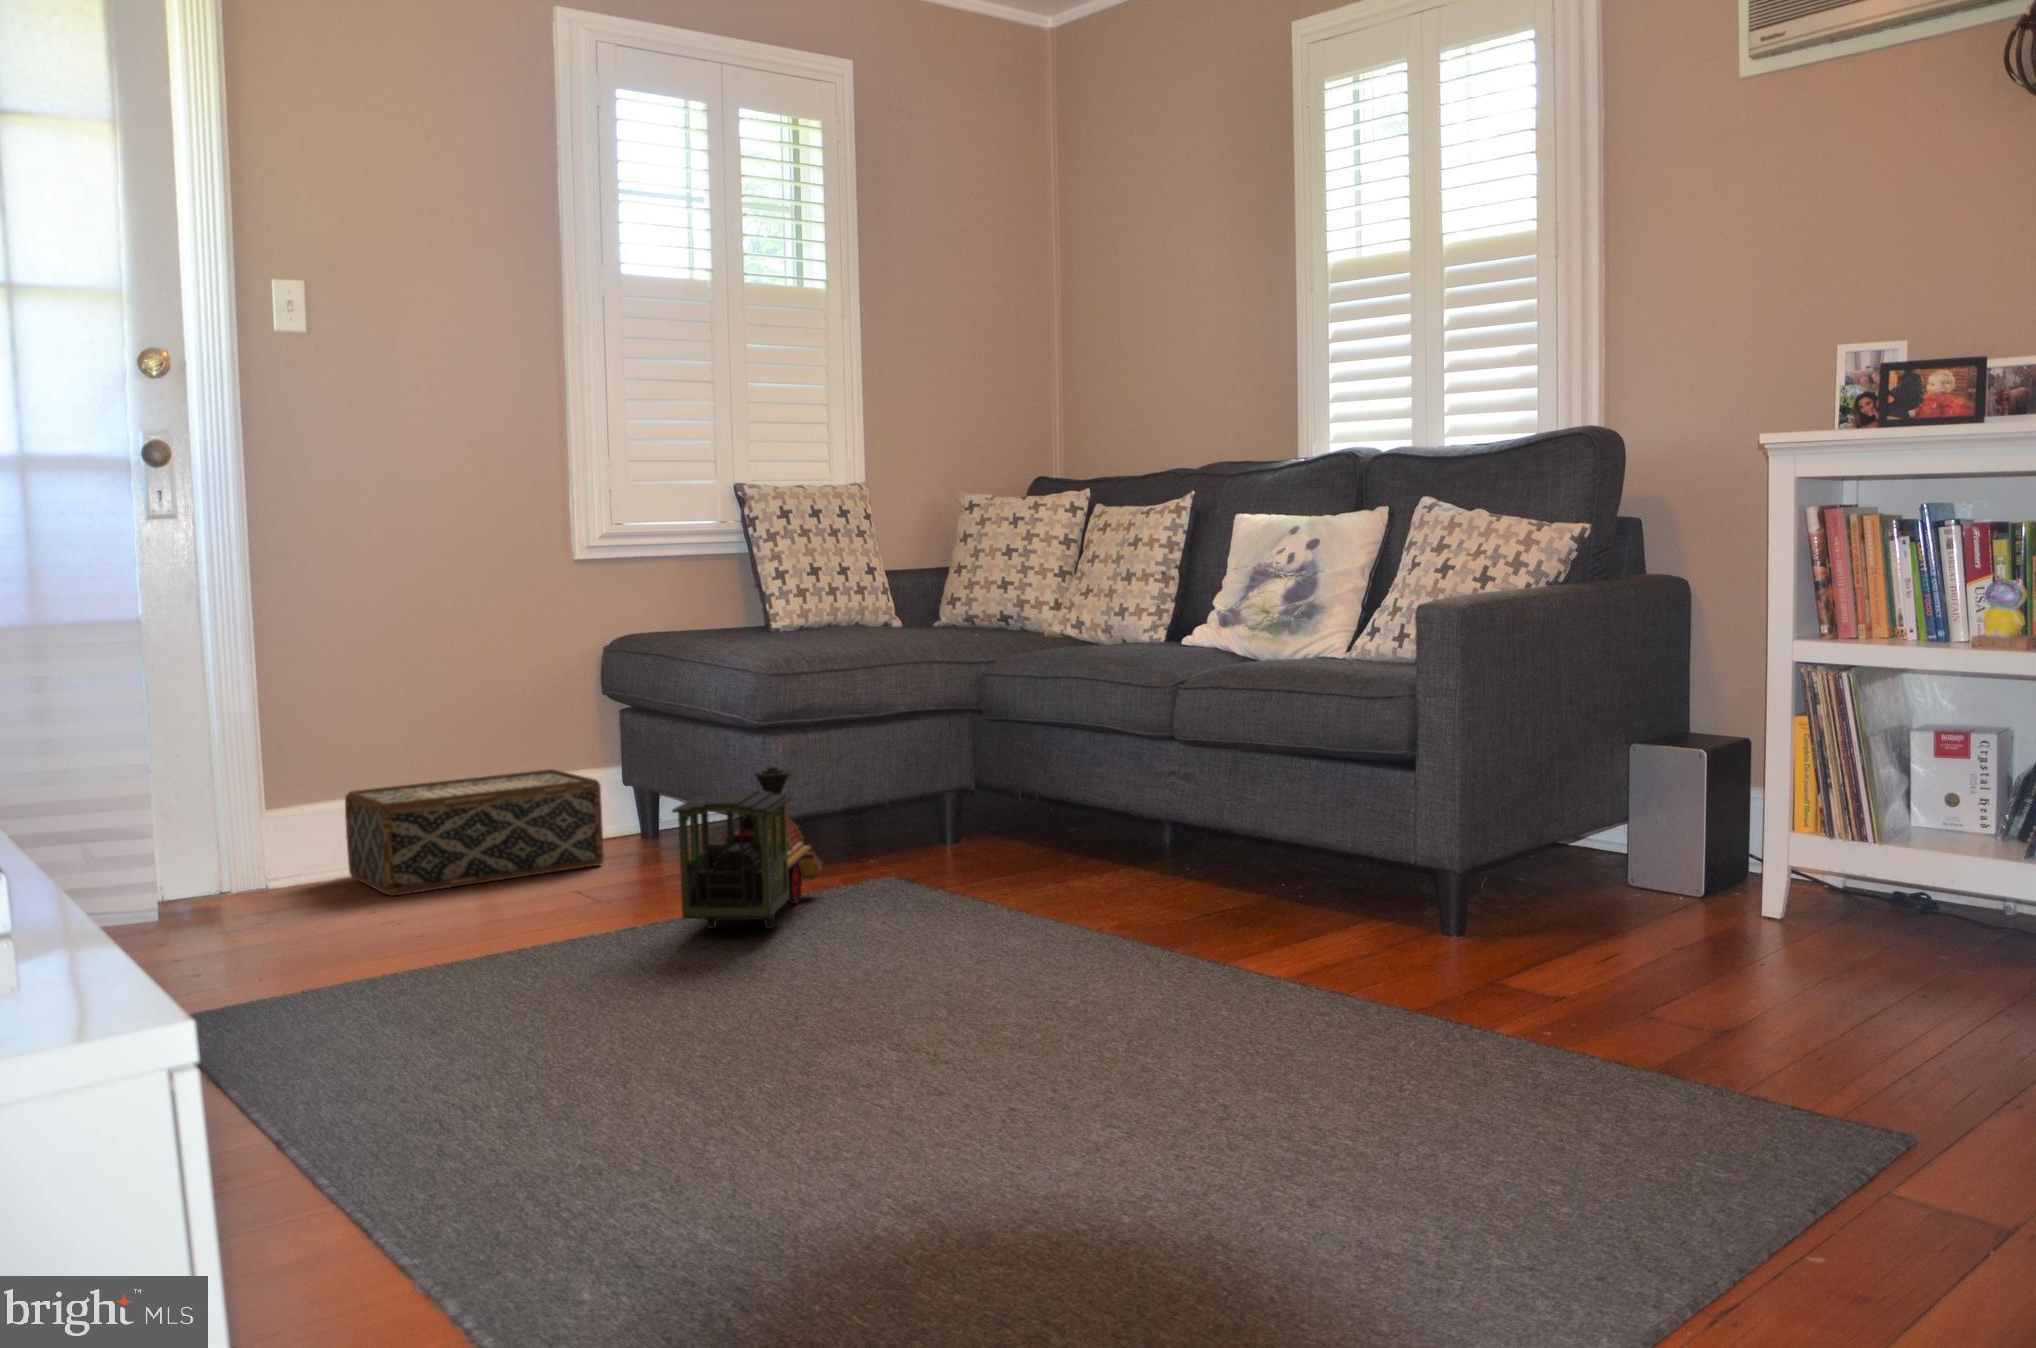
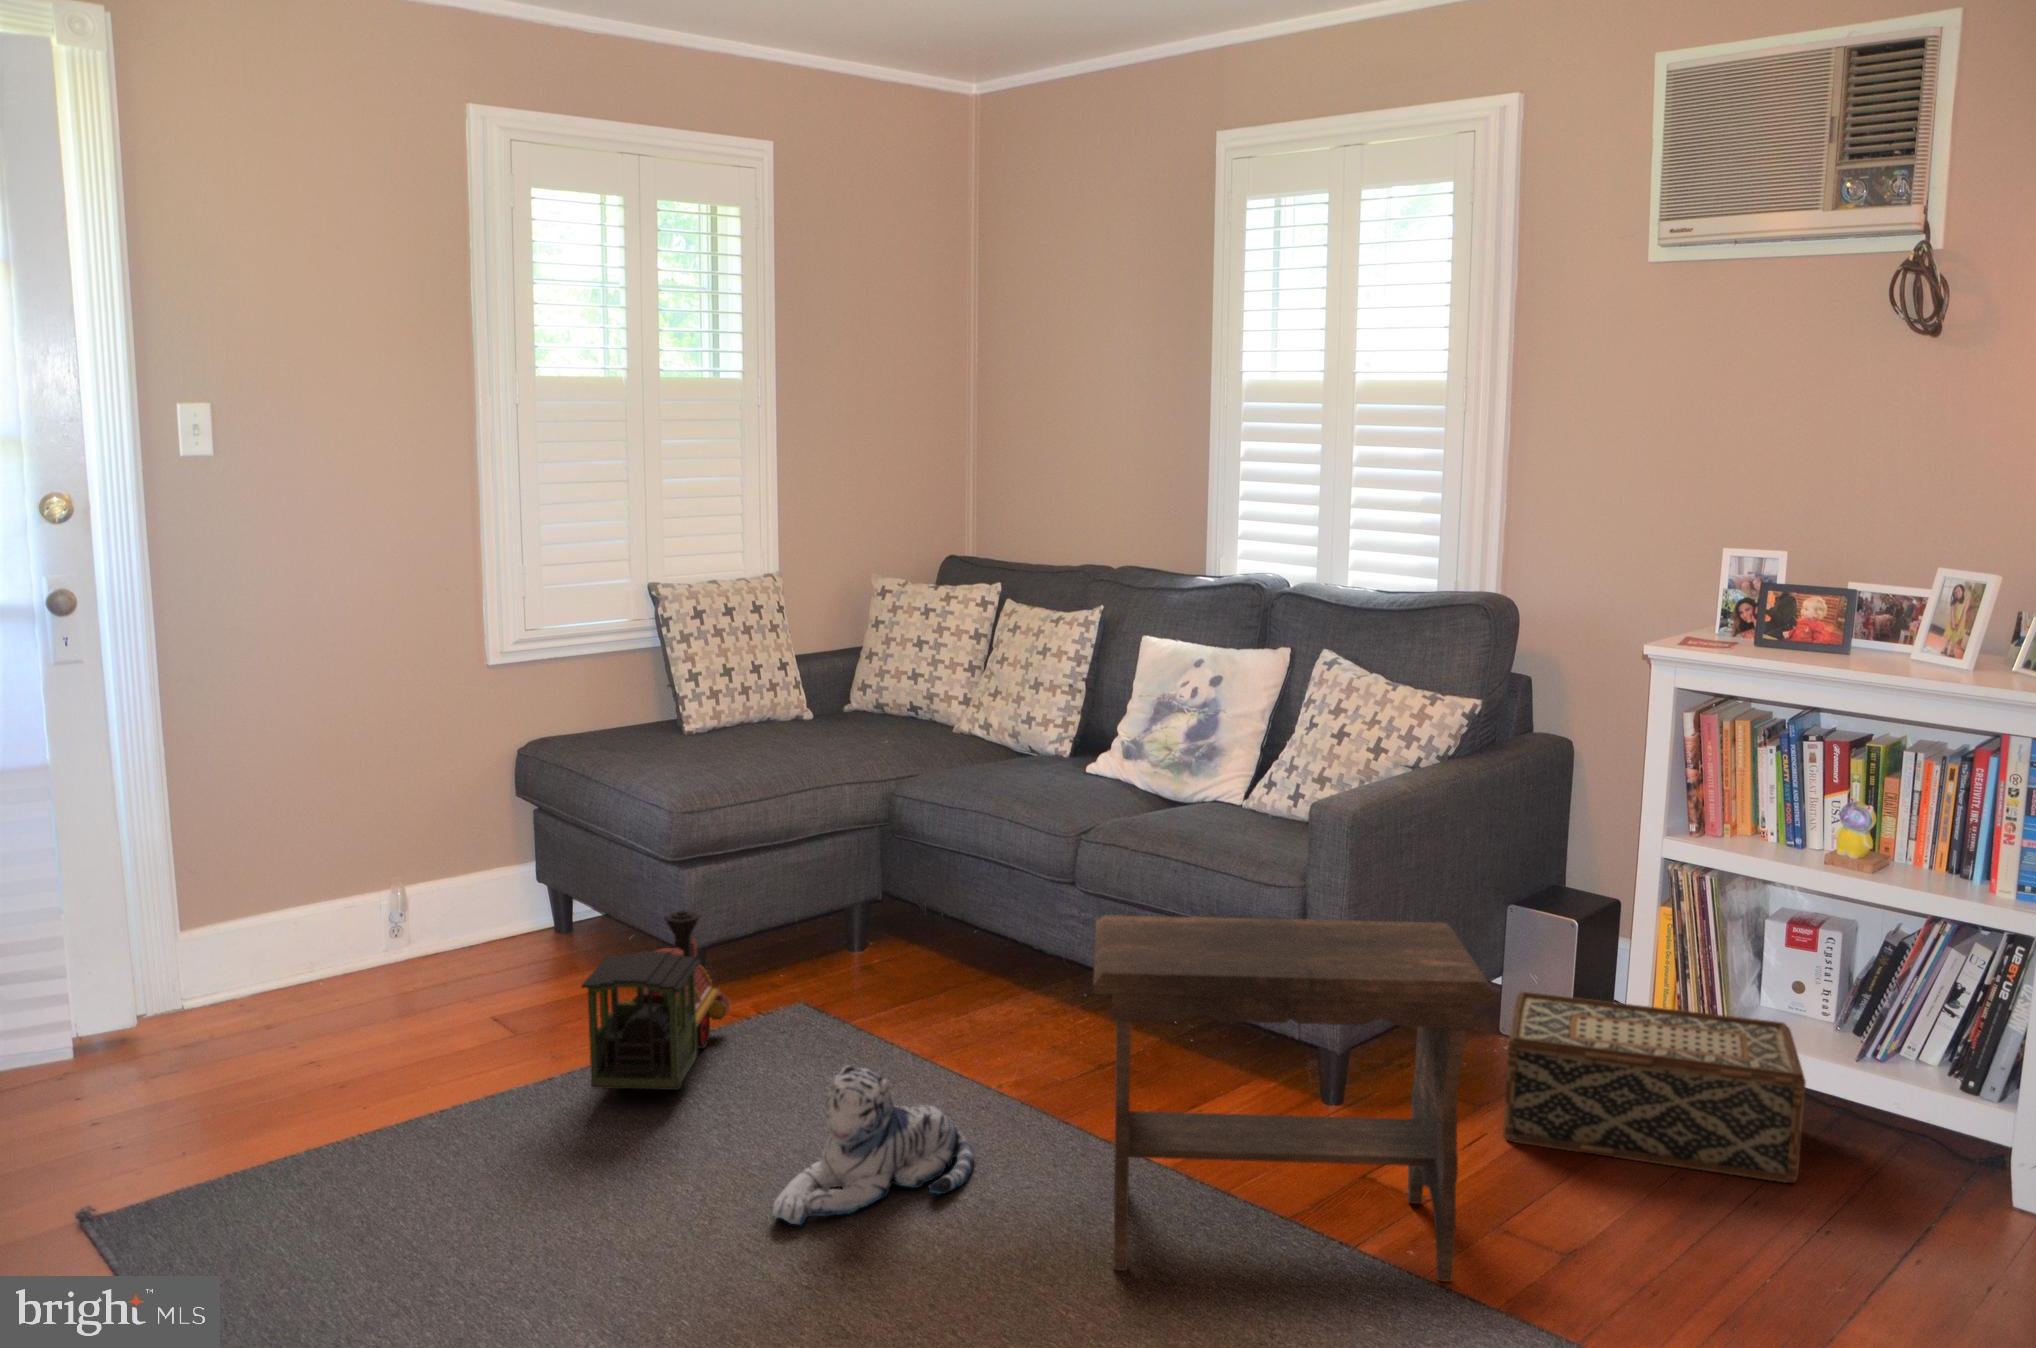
footstool: none [1195,685,1623,1038] -> present [1093,915,1497,1282]
woven basket: present [345,769,604,895] -> present [1503,992,1806,1183]
plush toy: none [867,853,1076,1007] -> present [772,1065,974,1225]

